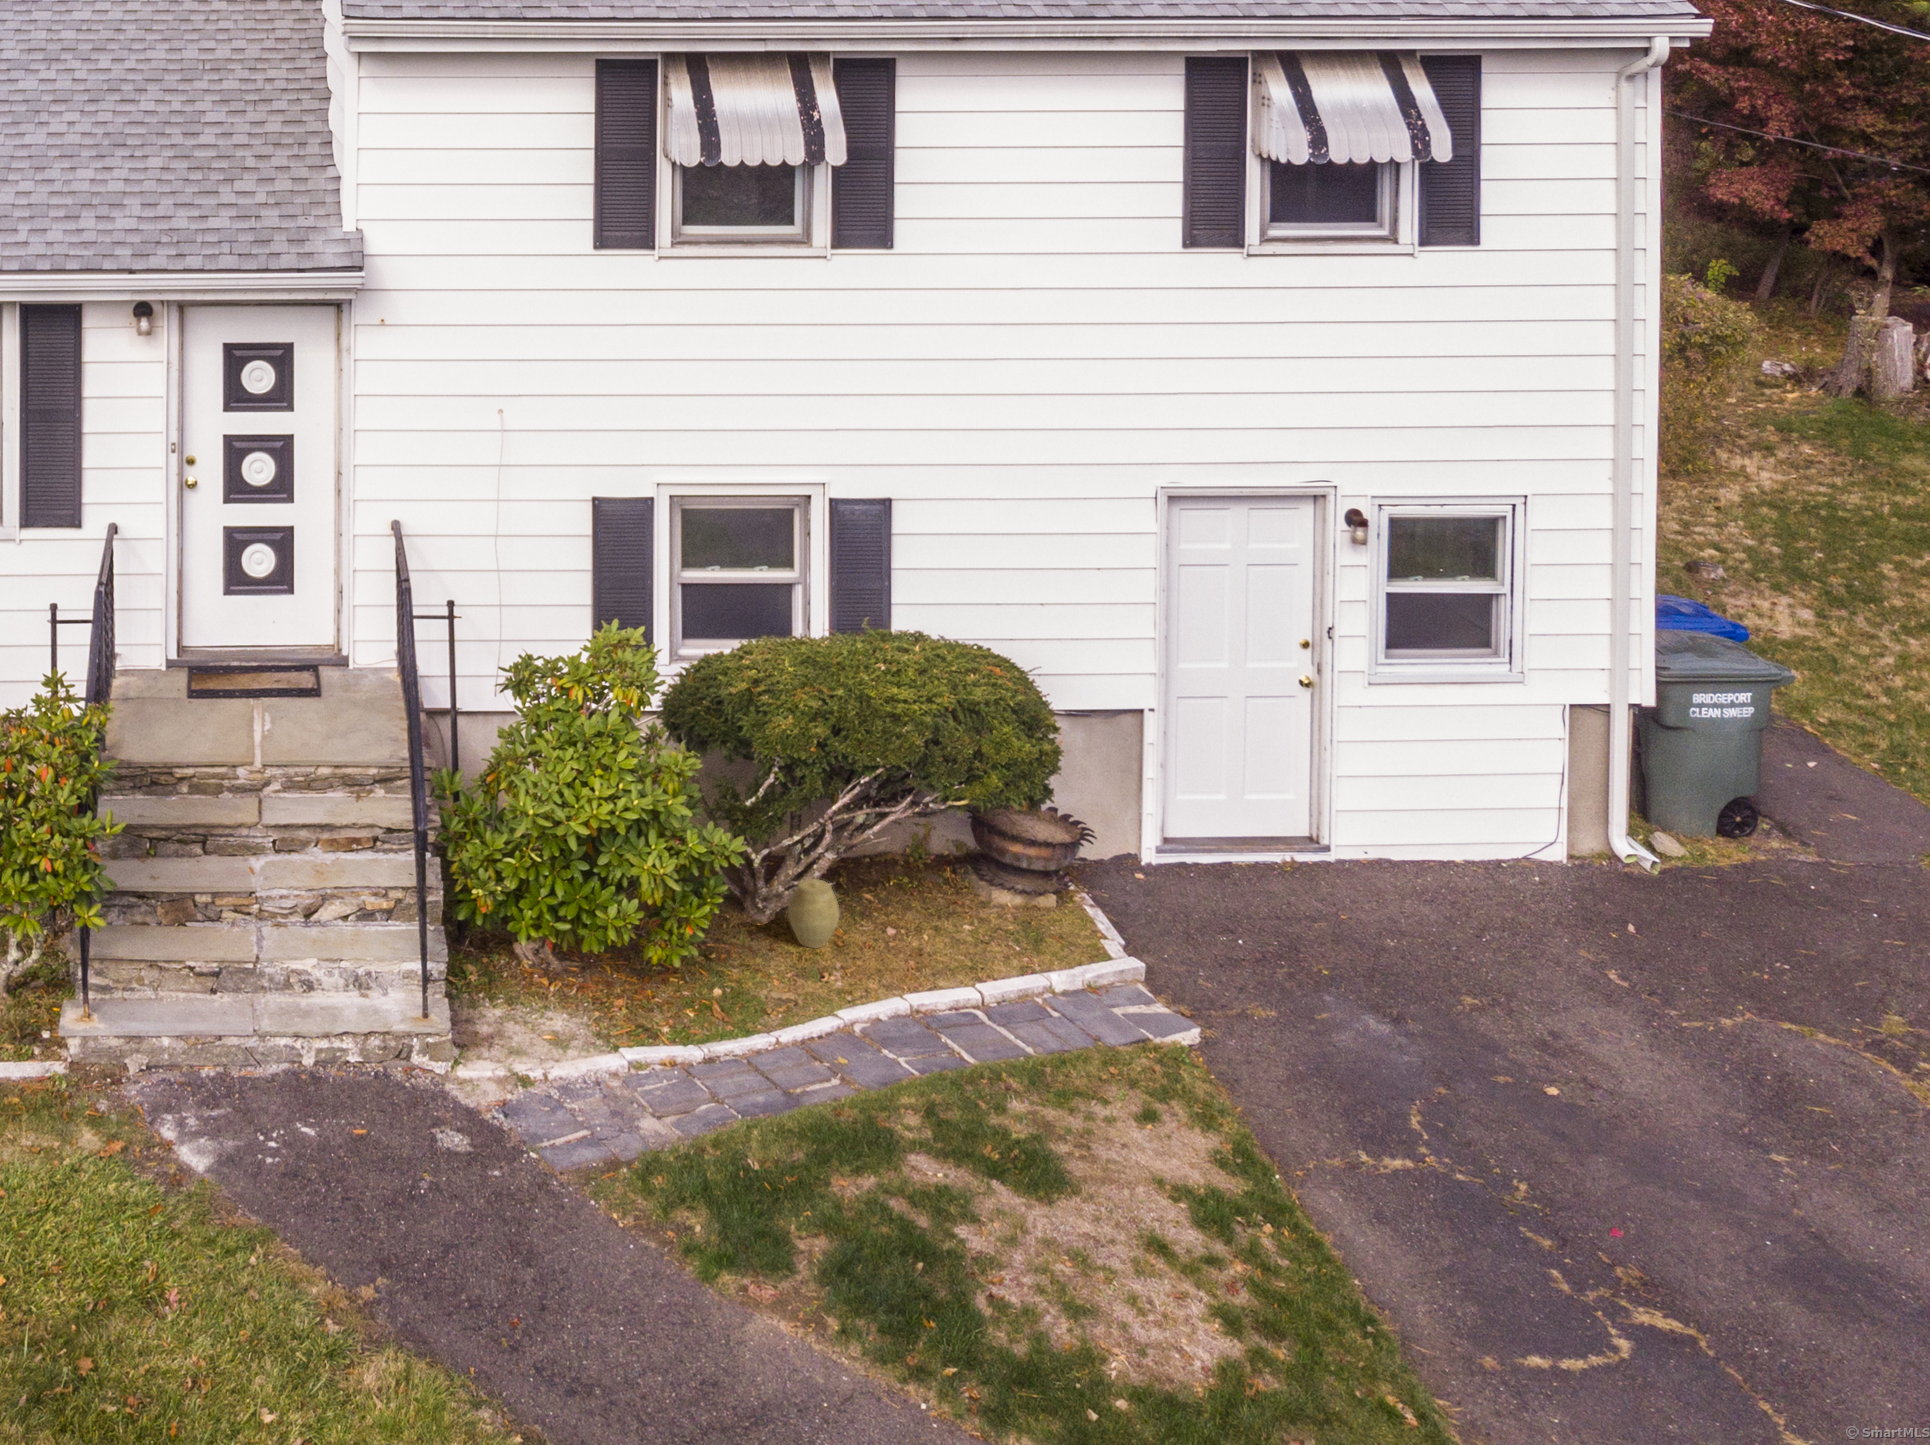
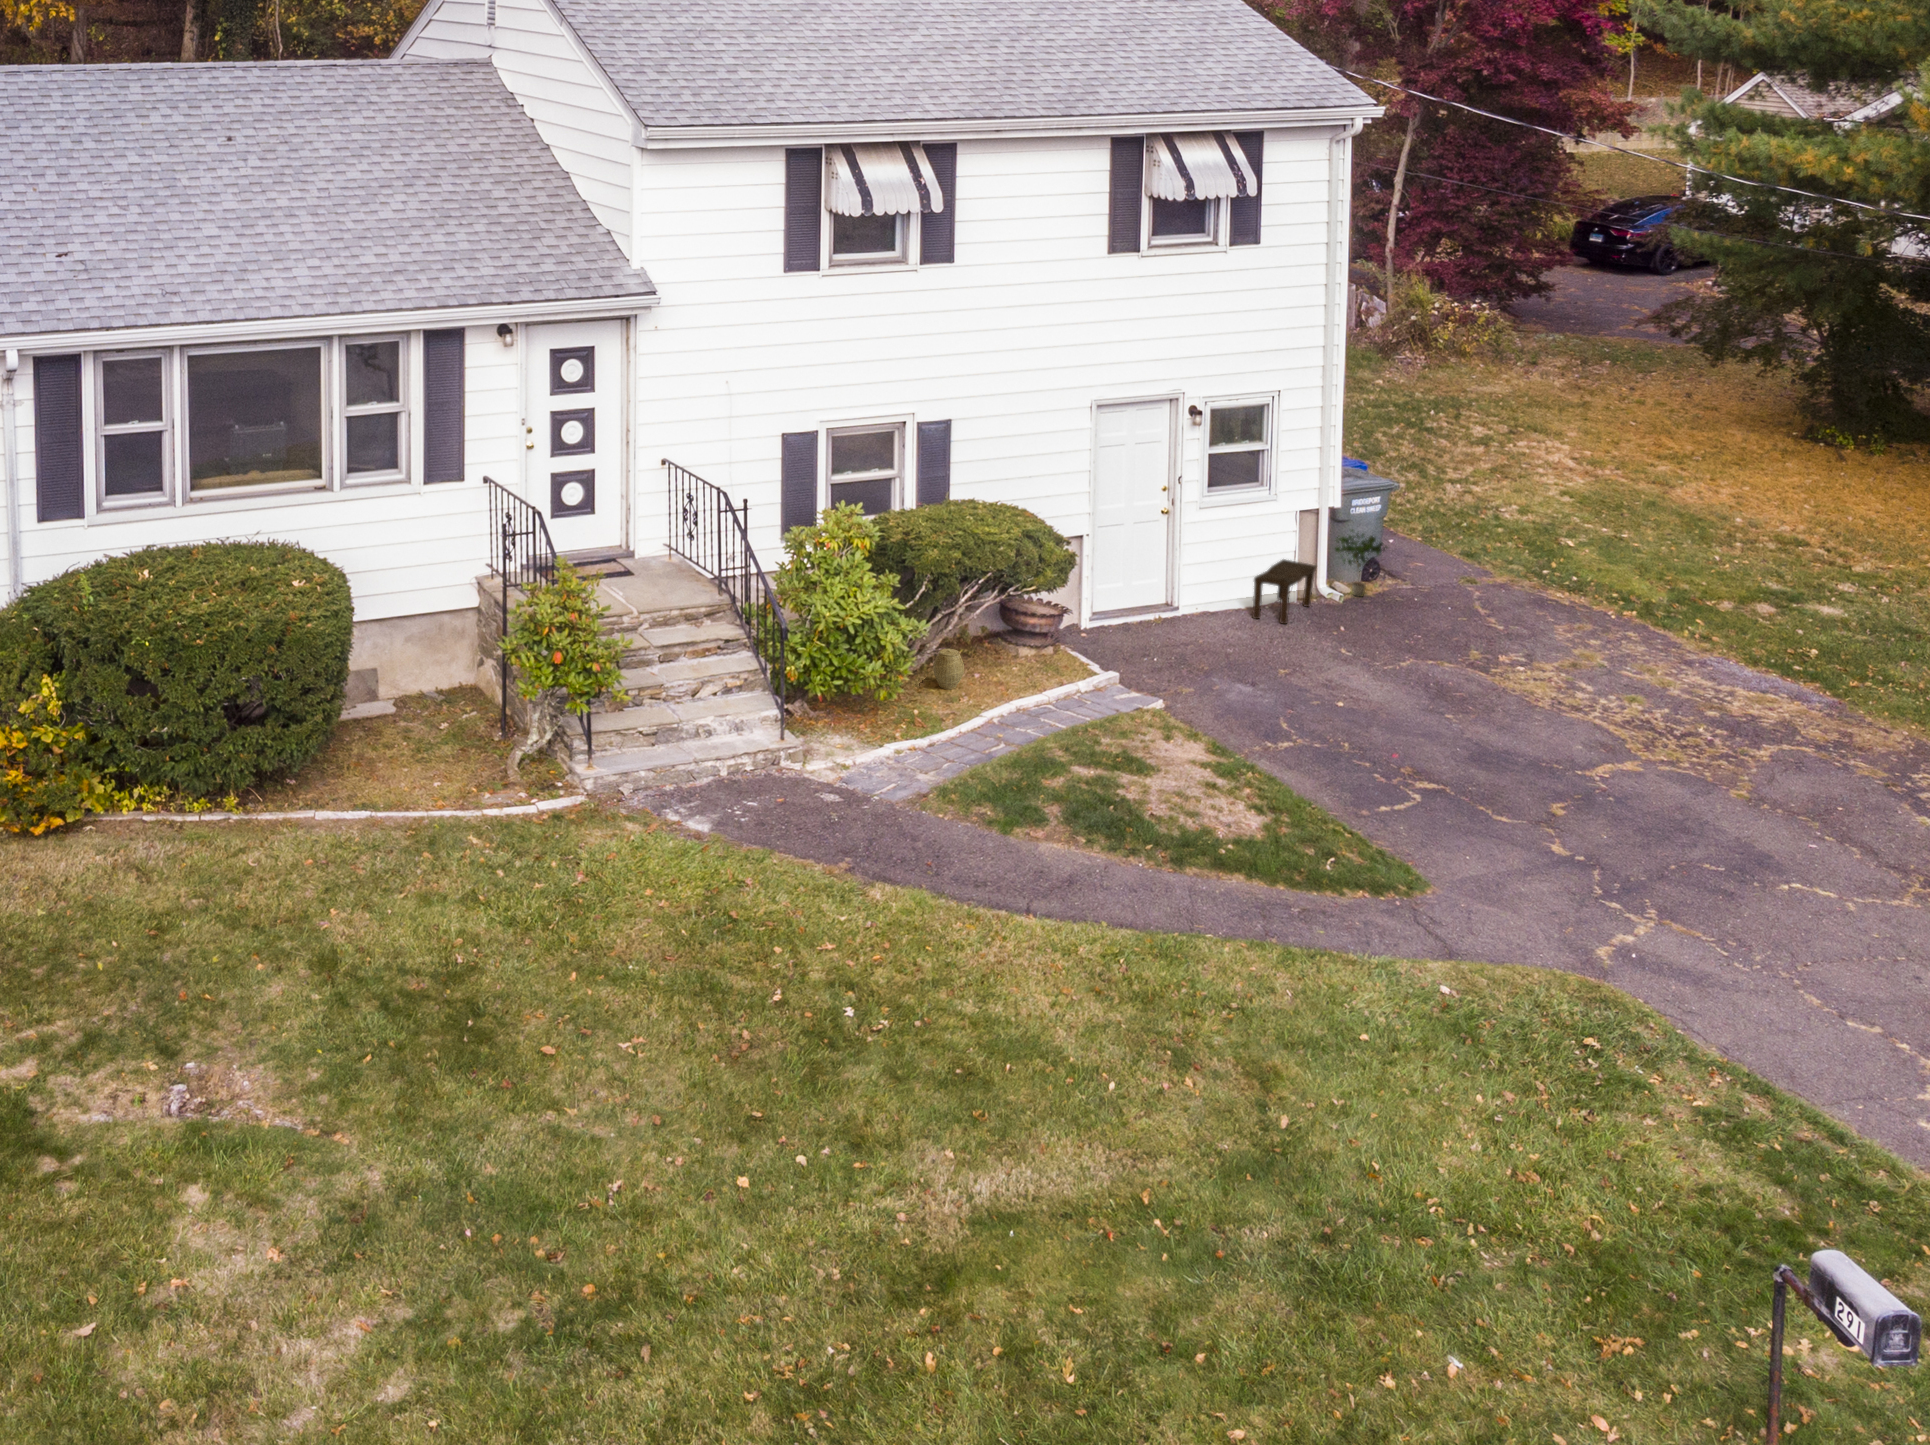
potted plant: none [1634,751,1740,875] -> present [1335,530,1387,597]
bench: none [1446,791,1586,909] -> present [1252,559,1316,624]

